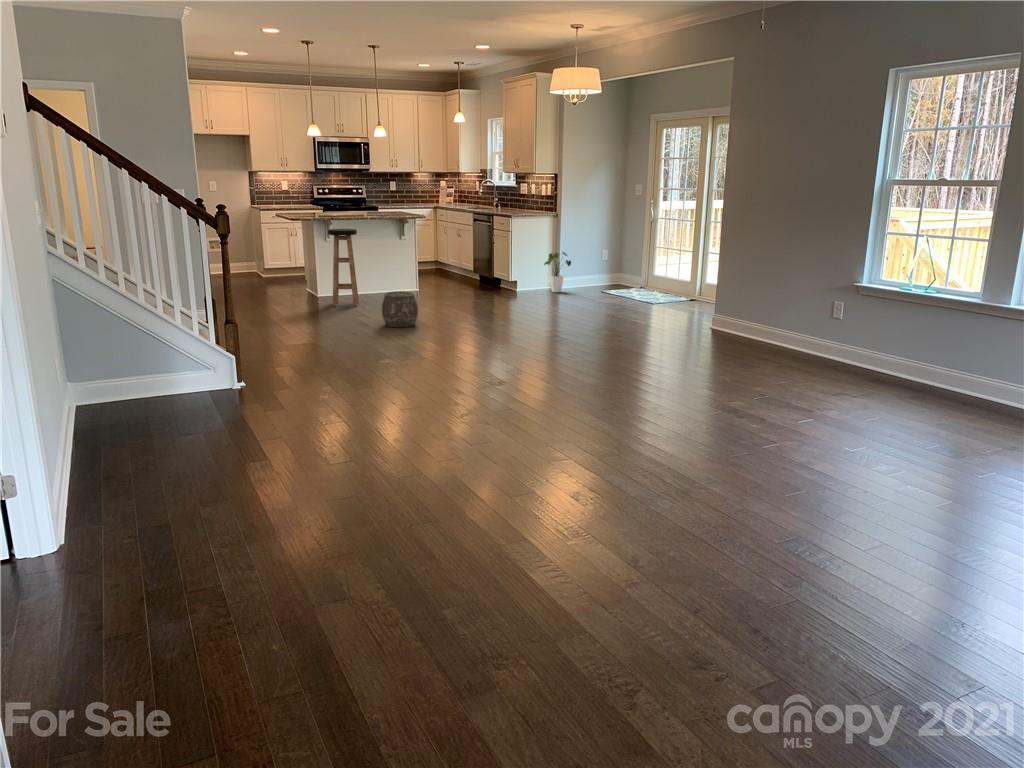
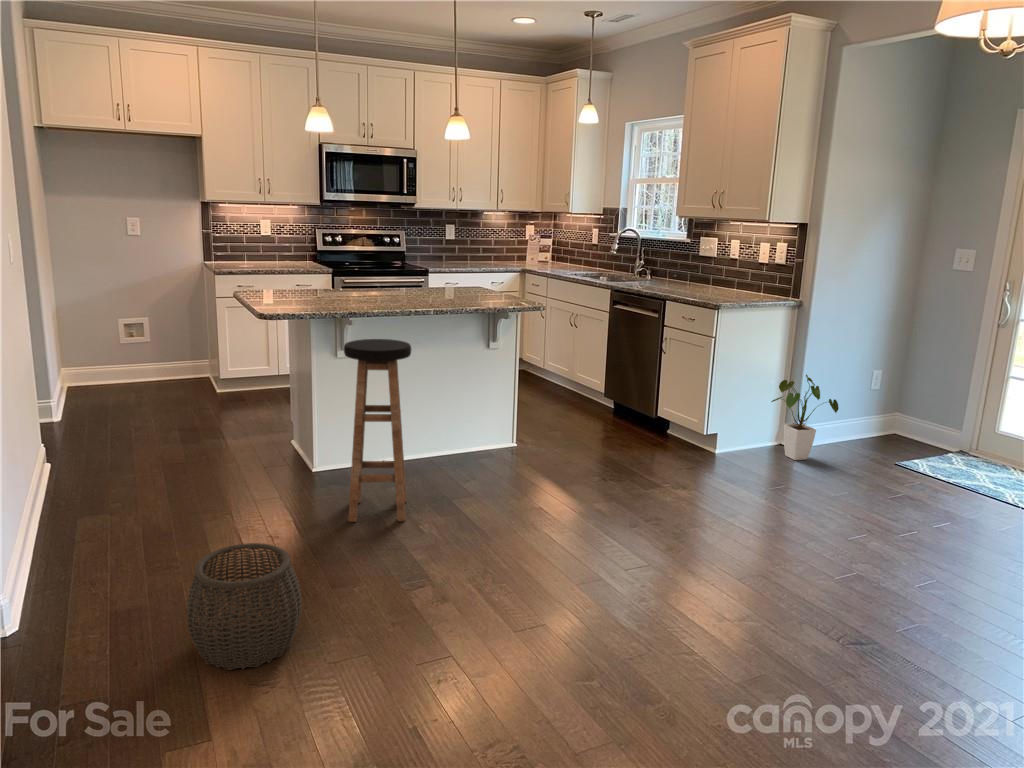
woven basket: present [382,291,418,327] -> present [186,543,302,670]

